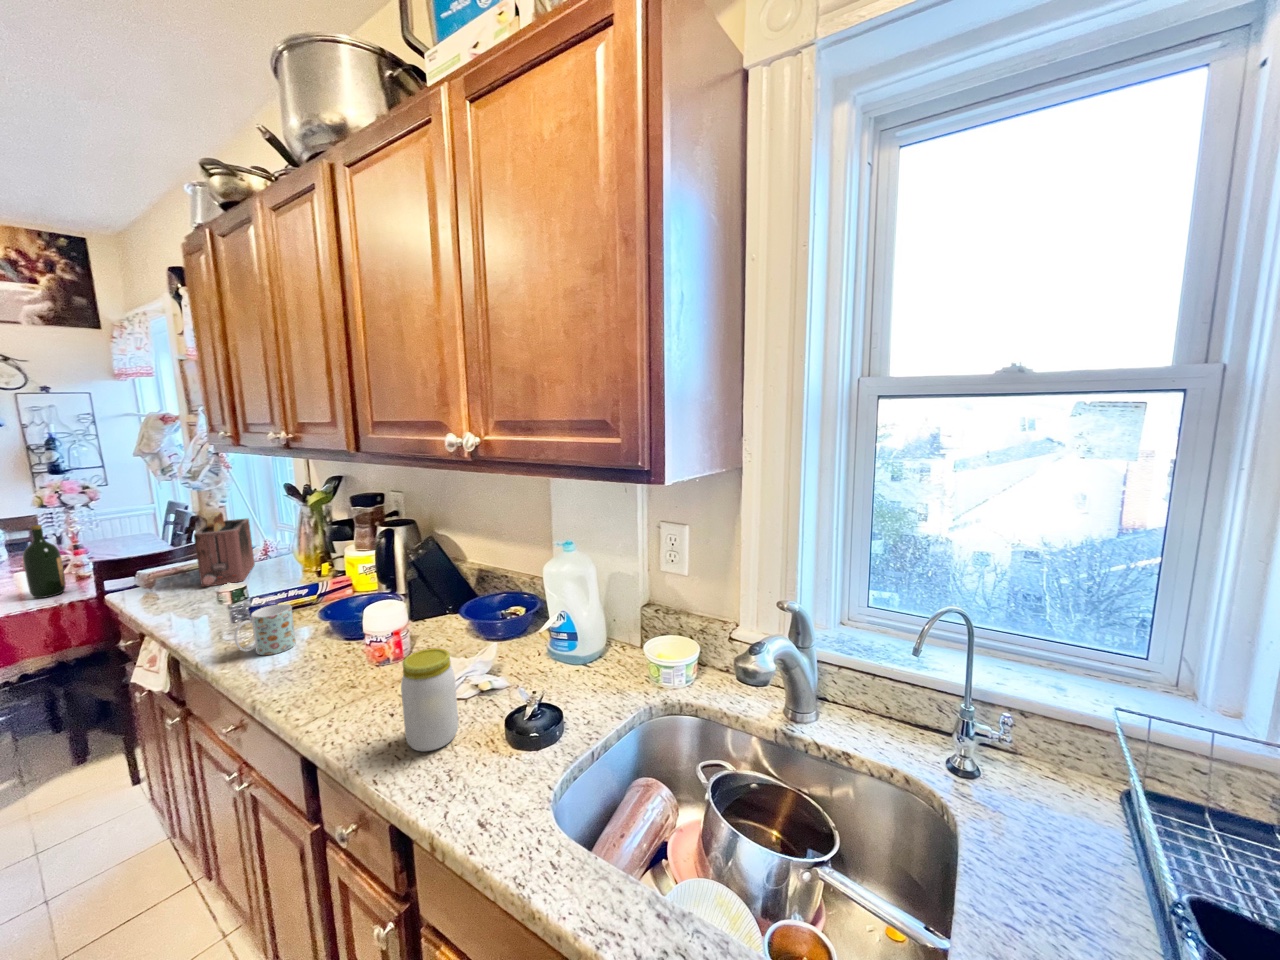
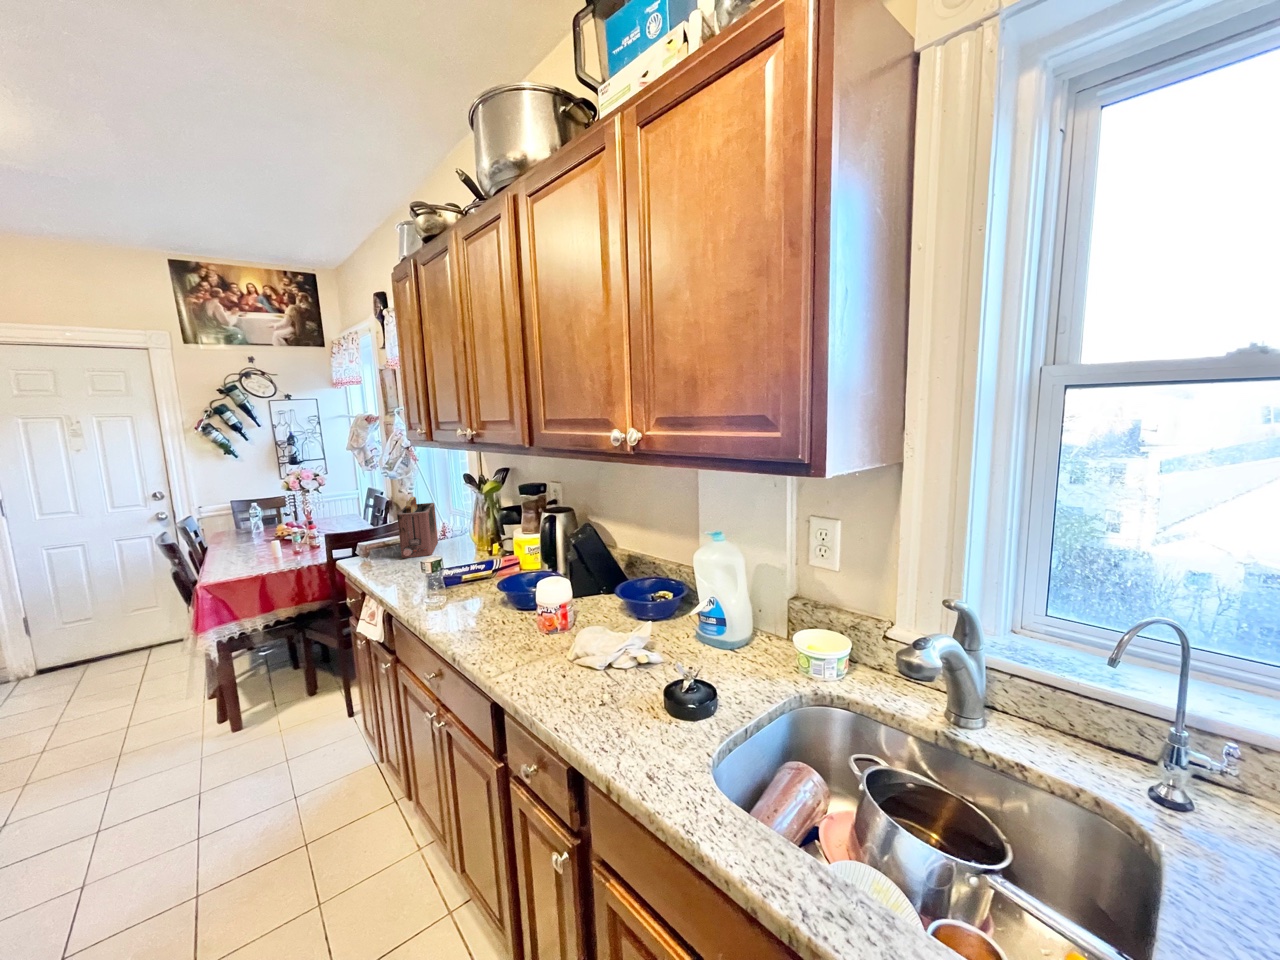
wine bottle: present [23,525,65,598] -> none [280,503,306,560]
mug: present [234,604,296,655] -> none [435,575,479,616]
jar: present [401,648,459,751] -> none [576,620,622,709]

